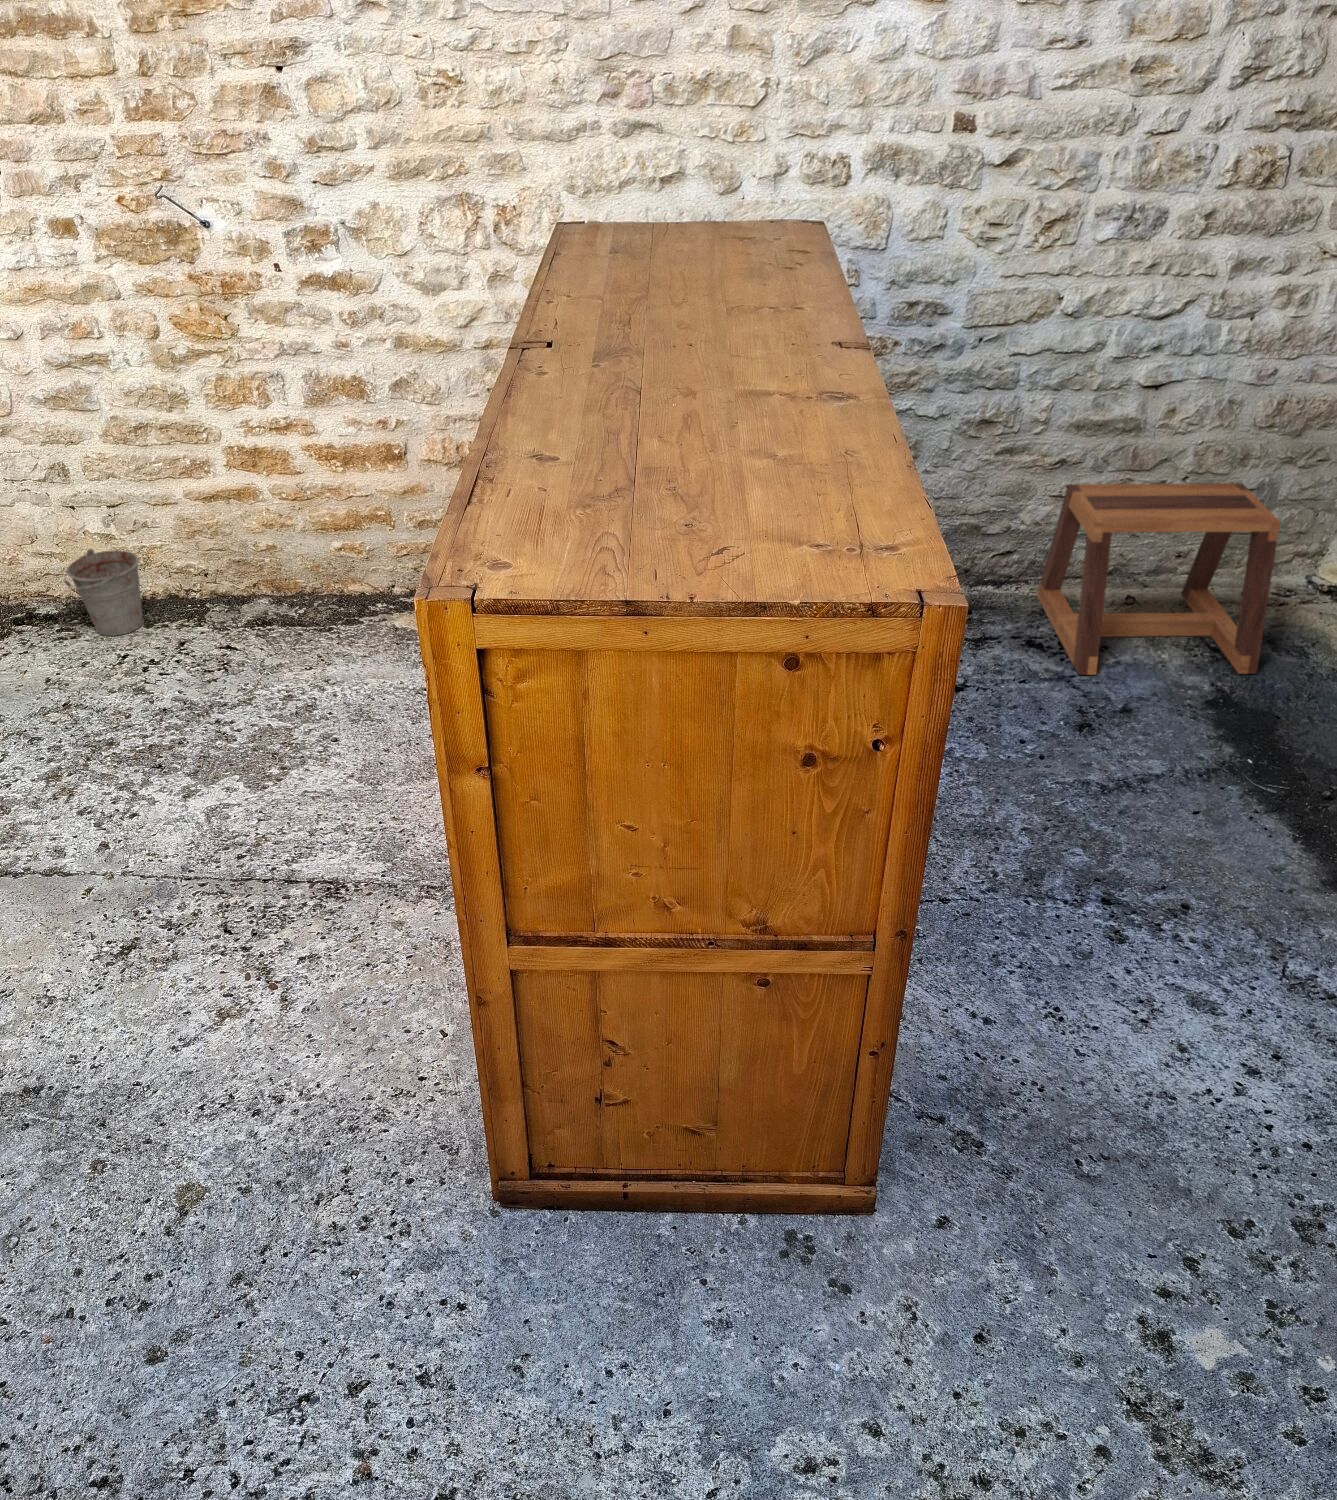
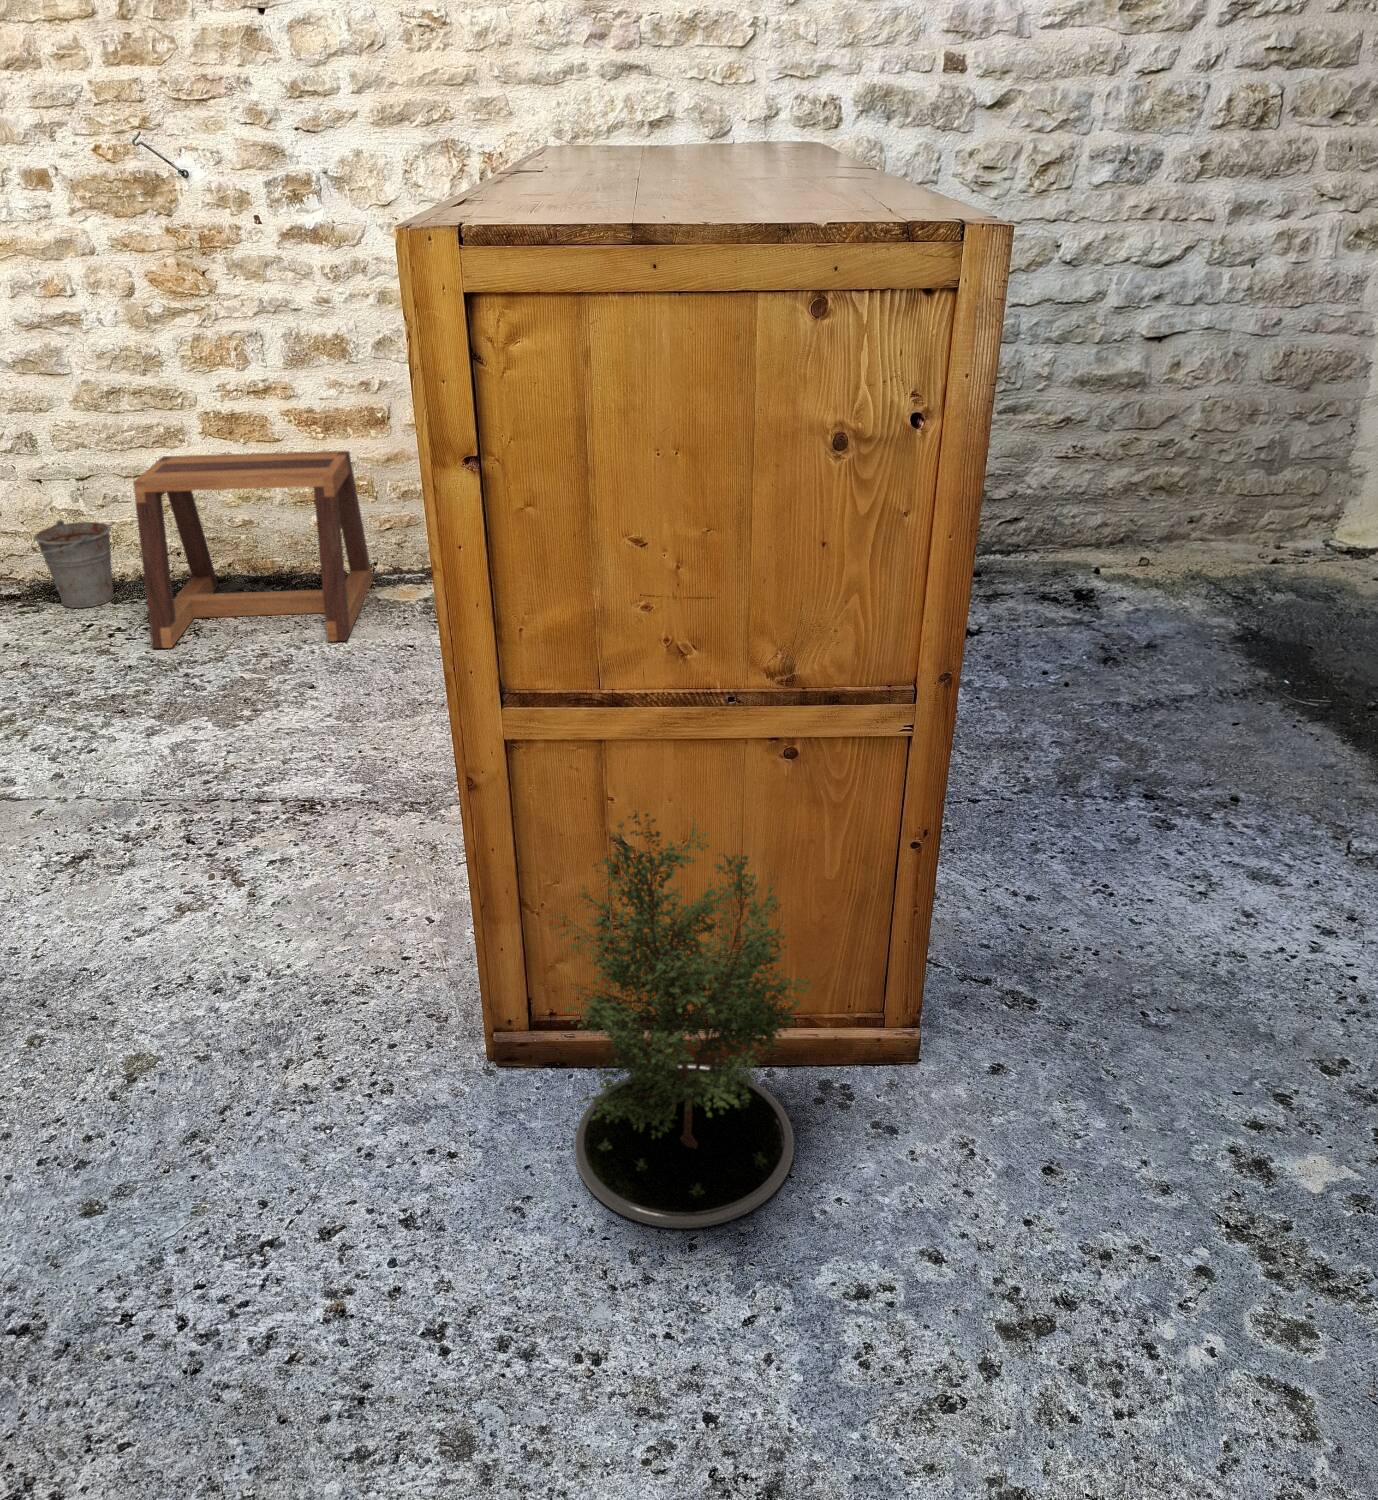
stool: present [1037,483,1280,675] -> present [133,451,373,648]
potted tree: none [545,1058,778,1392] -> present [552,810,812,1228]

